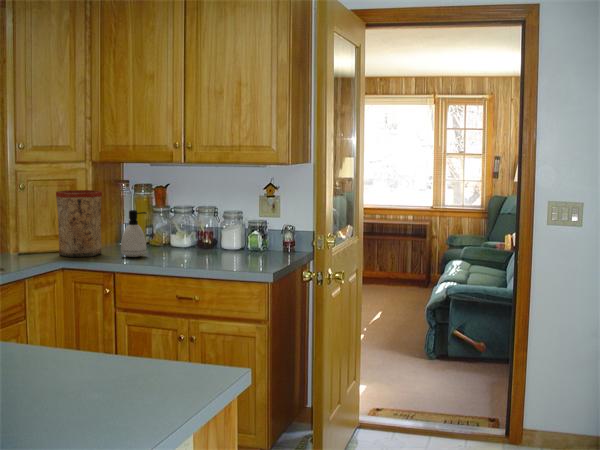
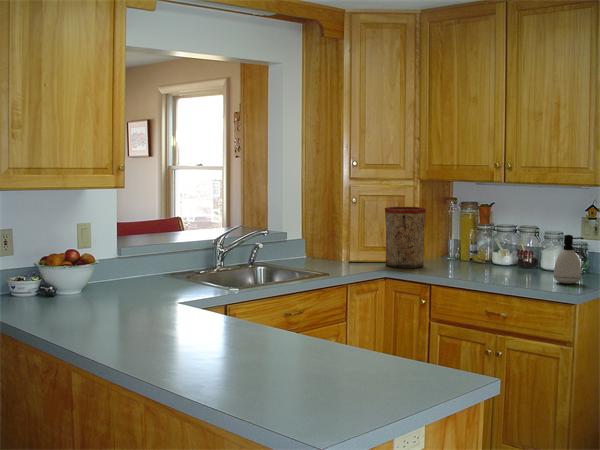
soap dispenser: present [121,210,147,257] -> present [554,235,583,284]

